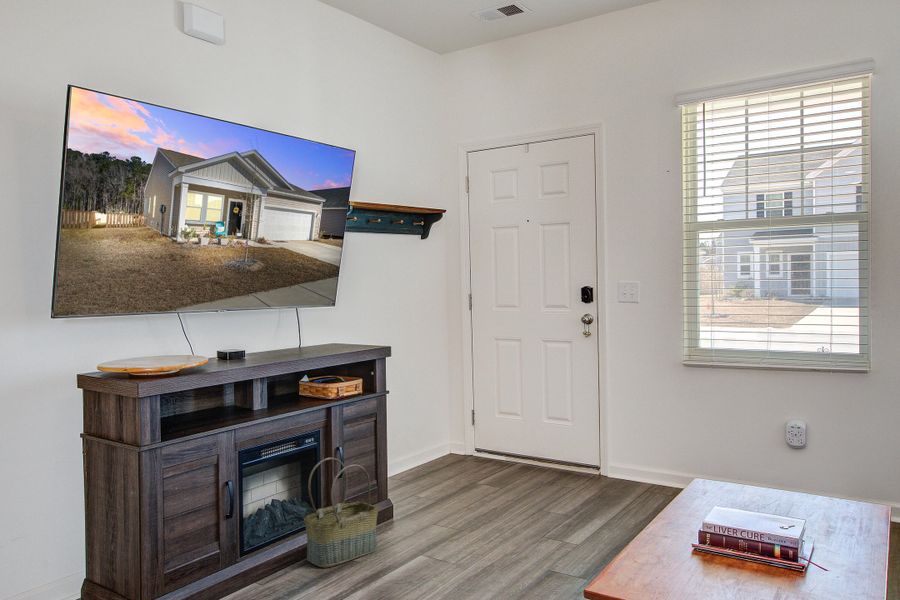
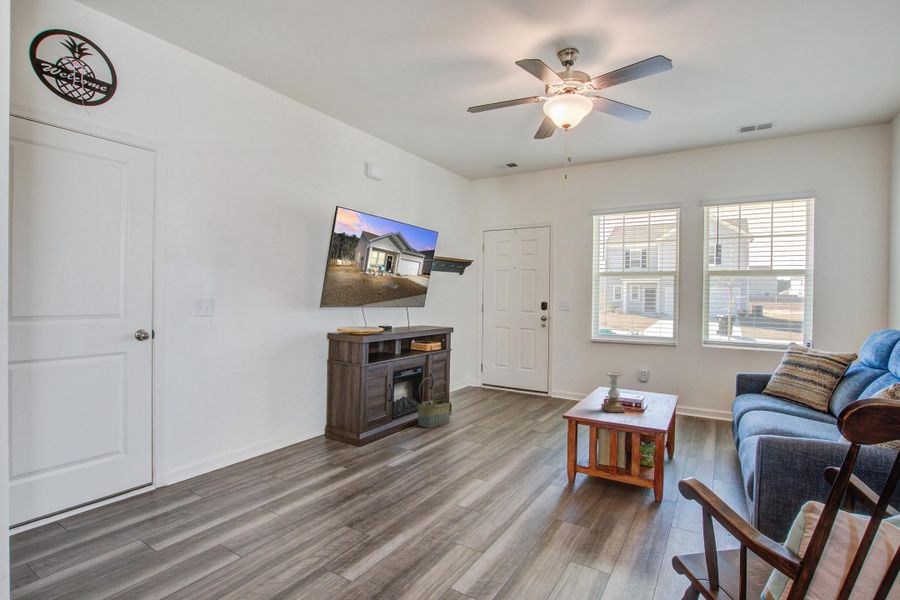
candle holder: none [692,469,750,575] -> present [602,372,625,412]

